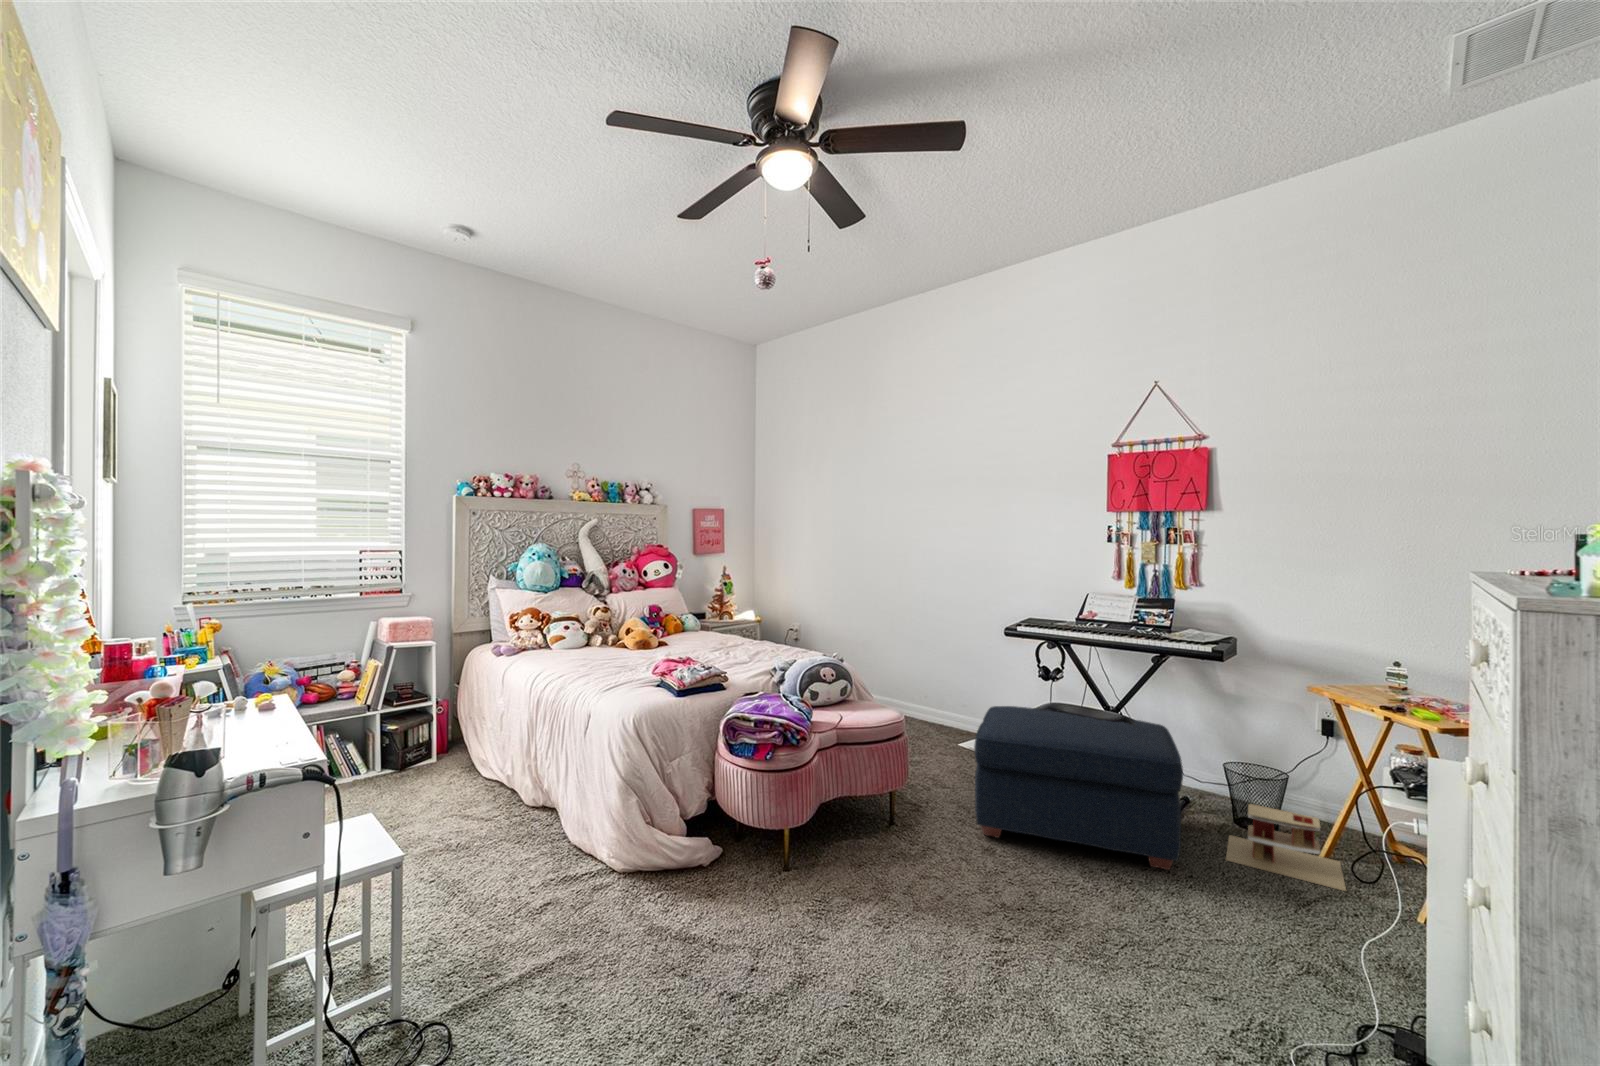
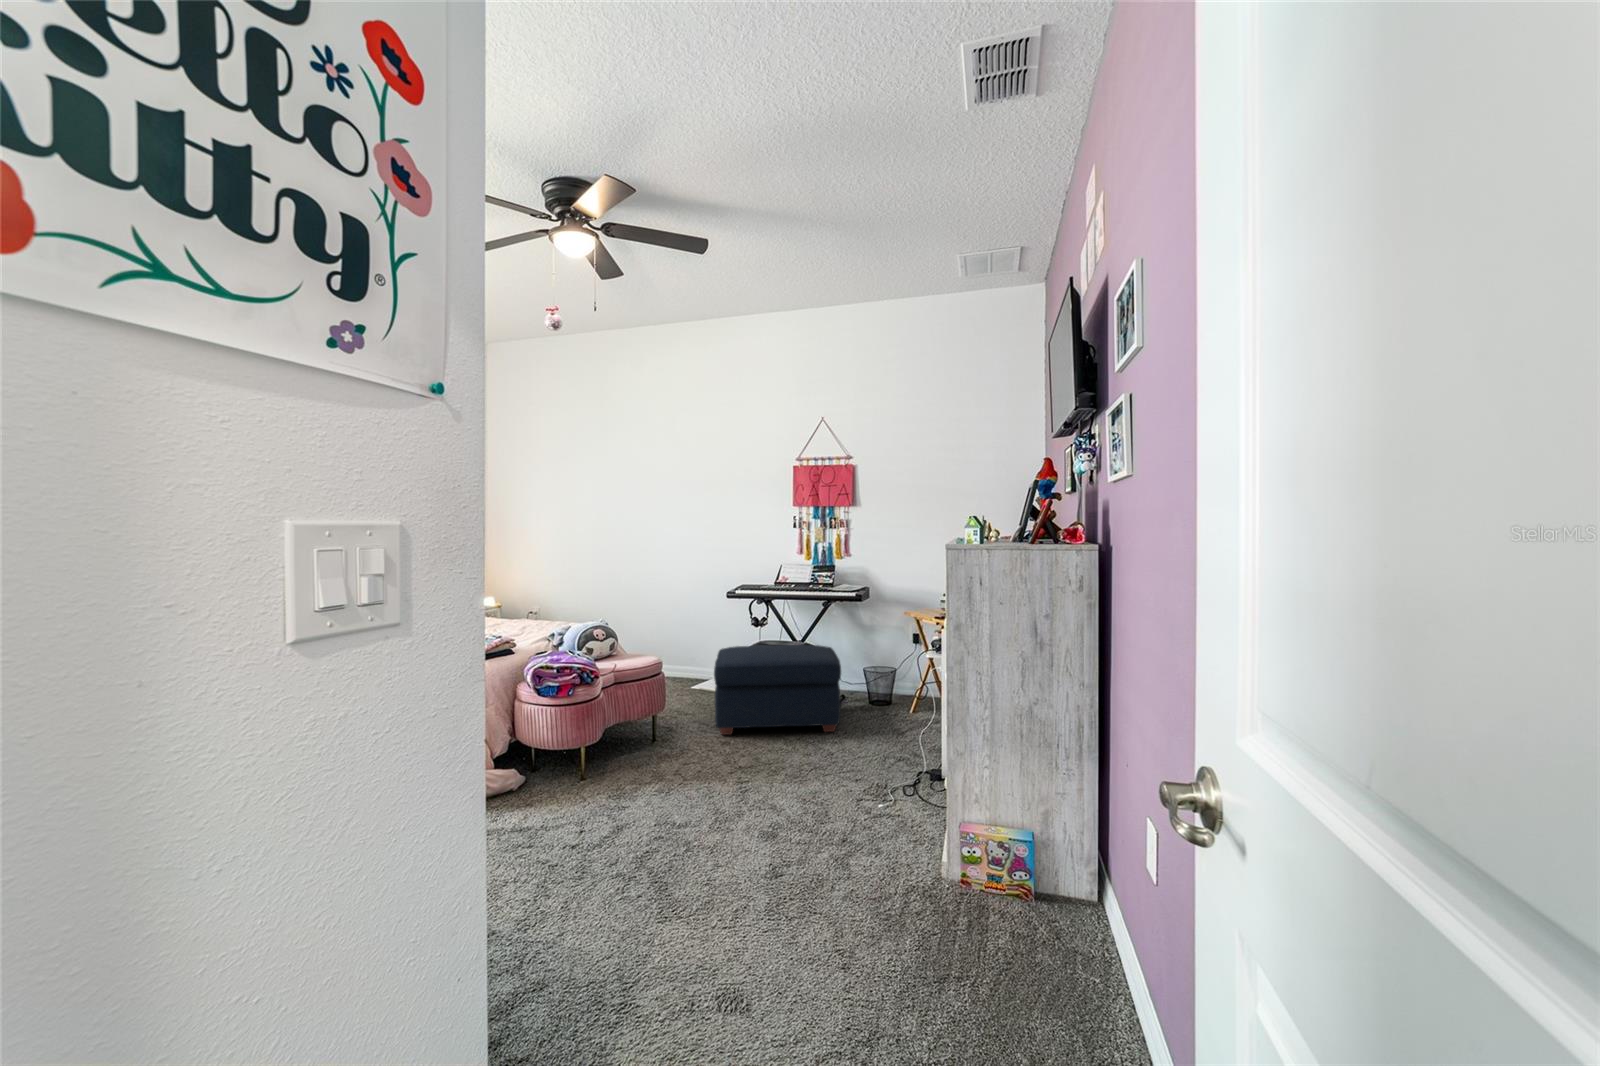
toy house: present [1226,804,1346,891] -> none [864,687,922,725]

